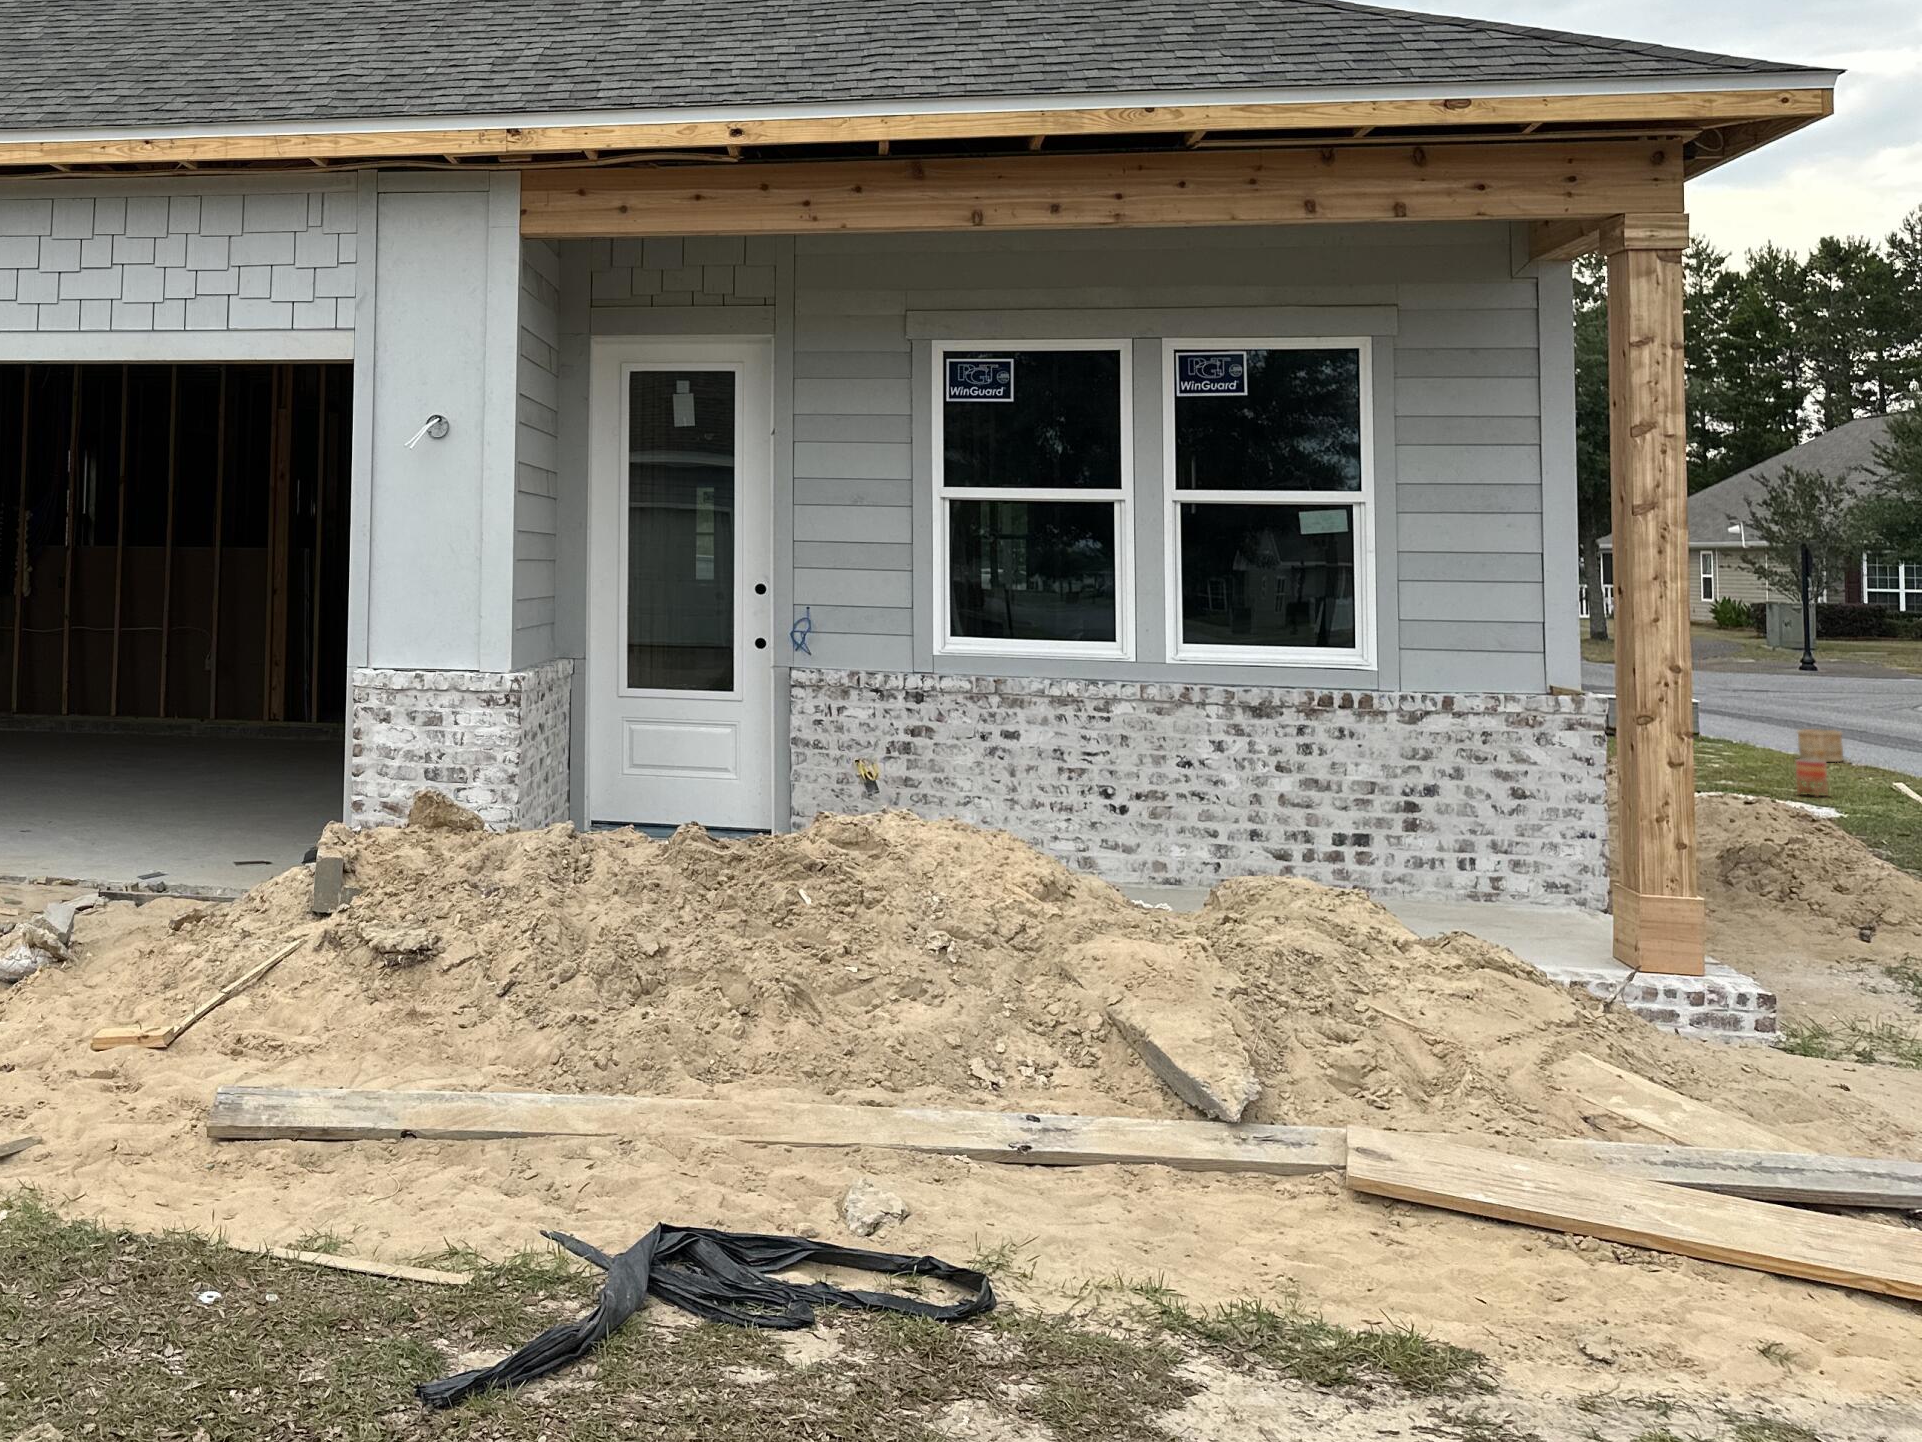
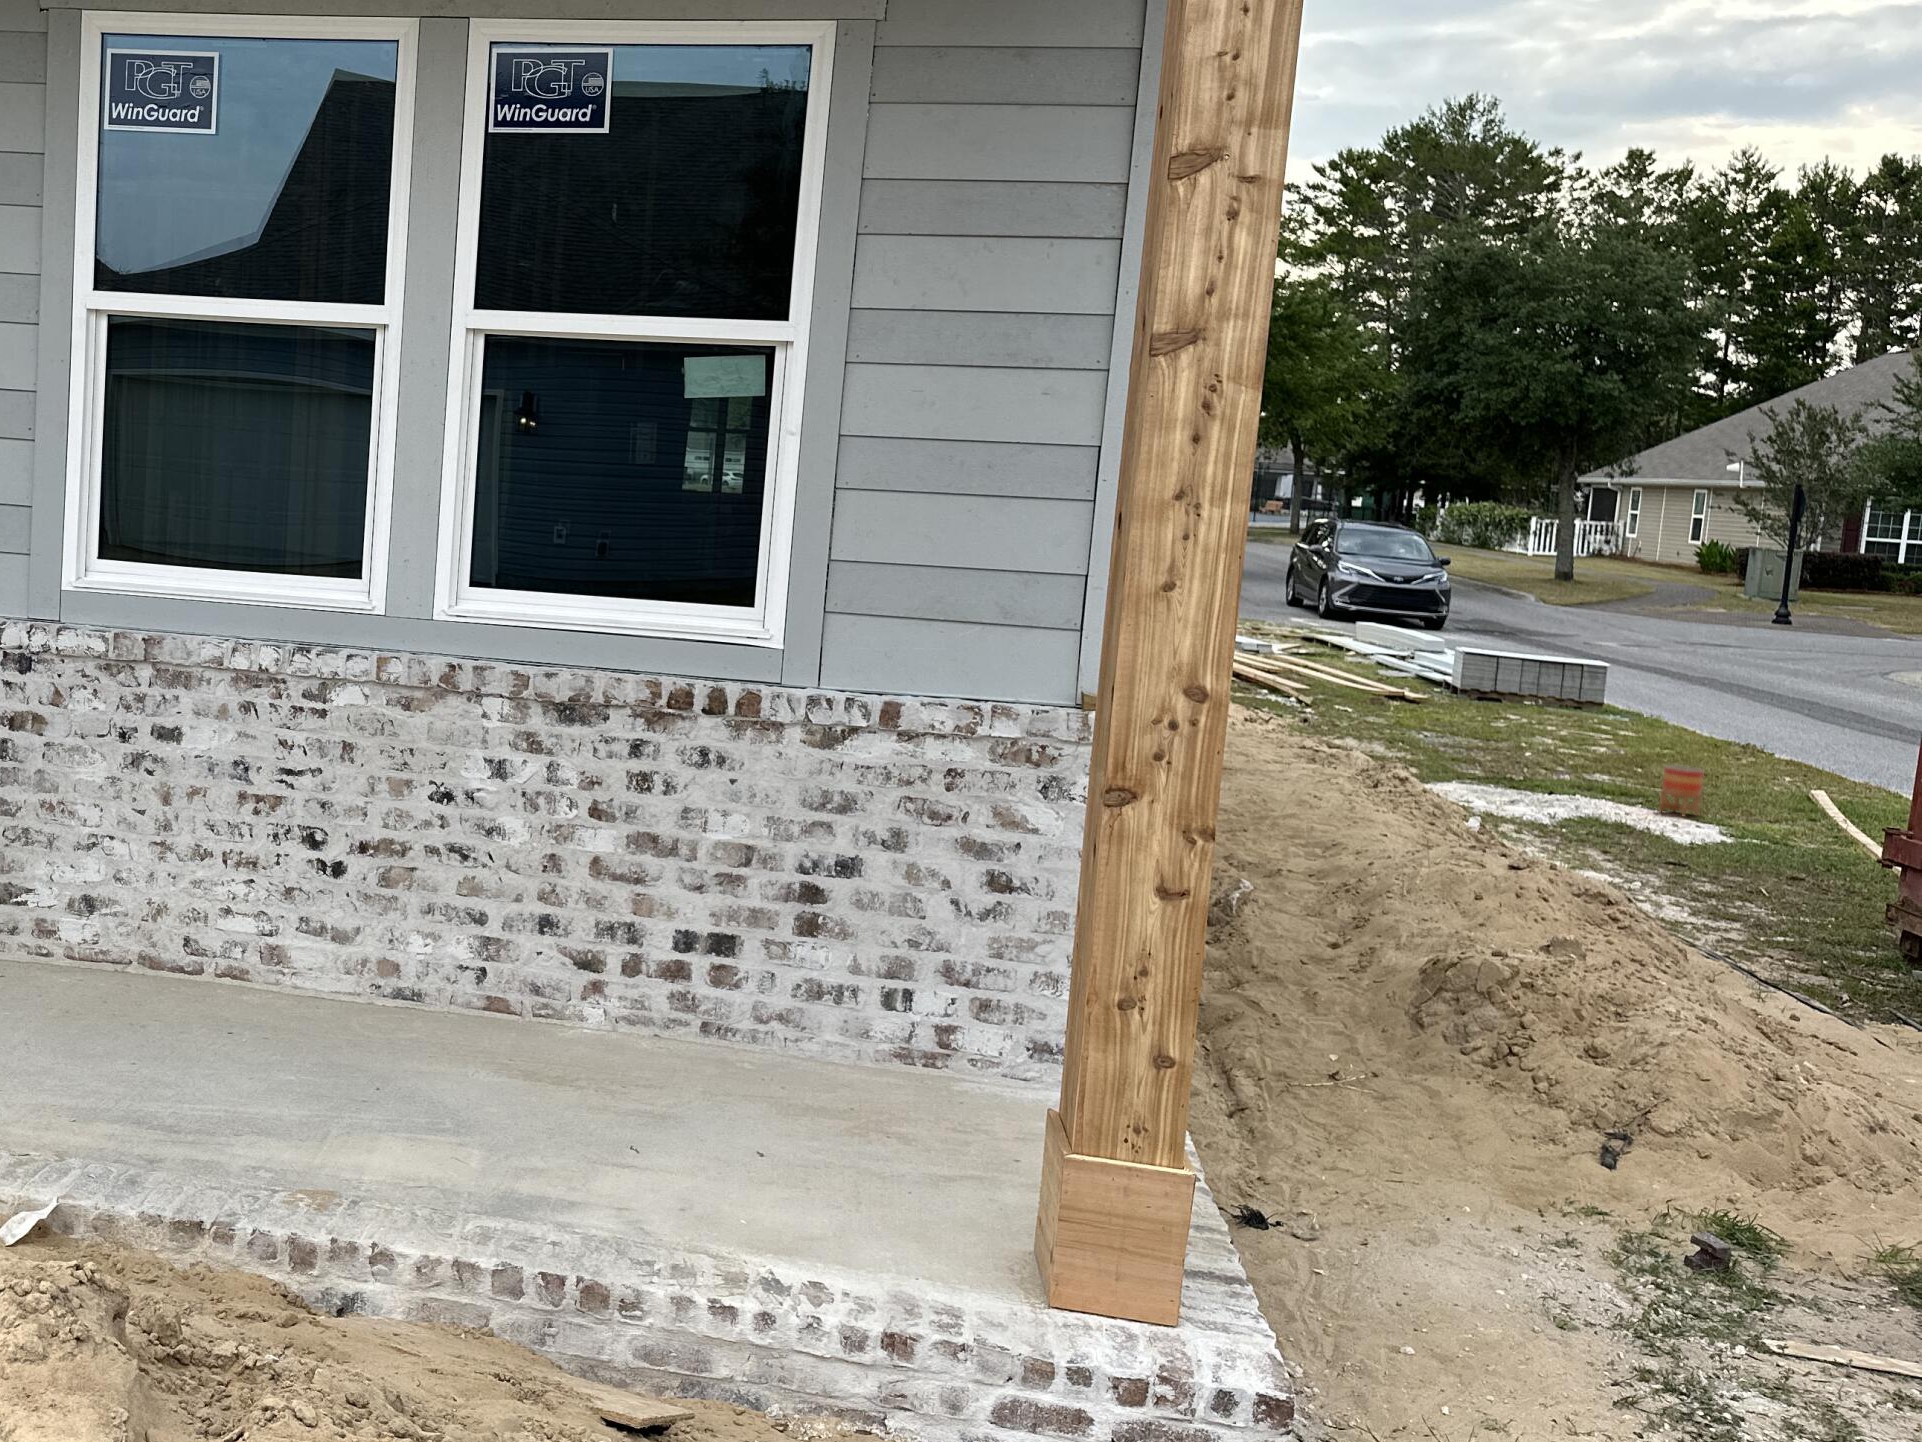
wooden bucket: present [1797,729,1843,762] -> none [1694,717,1754,761]

